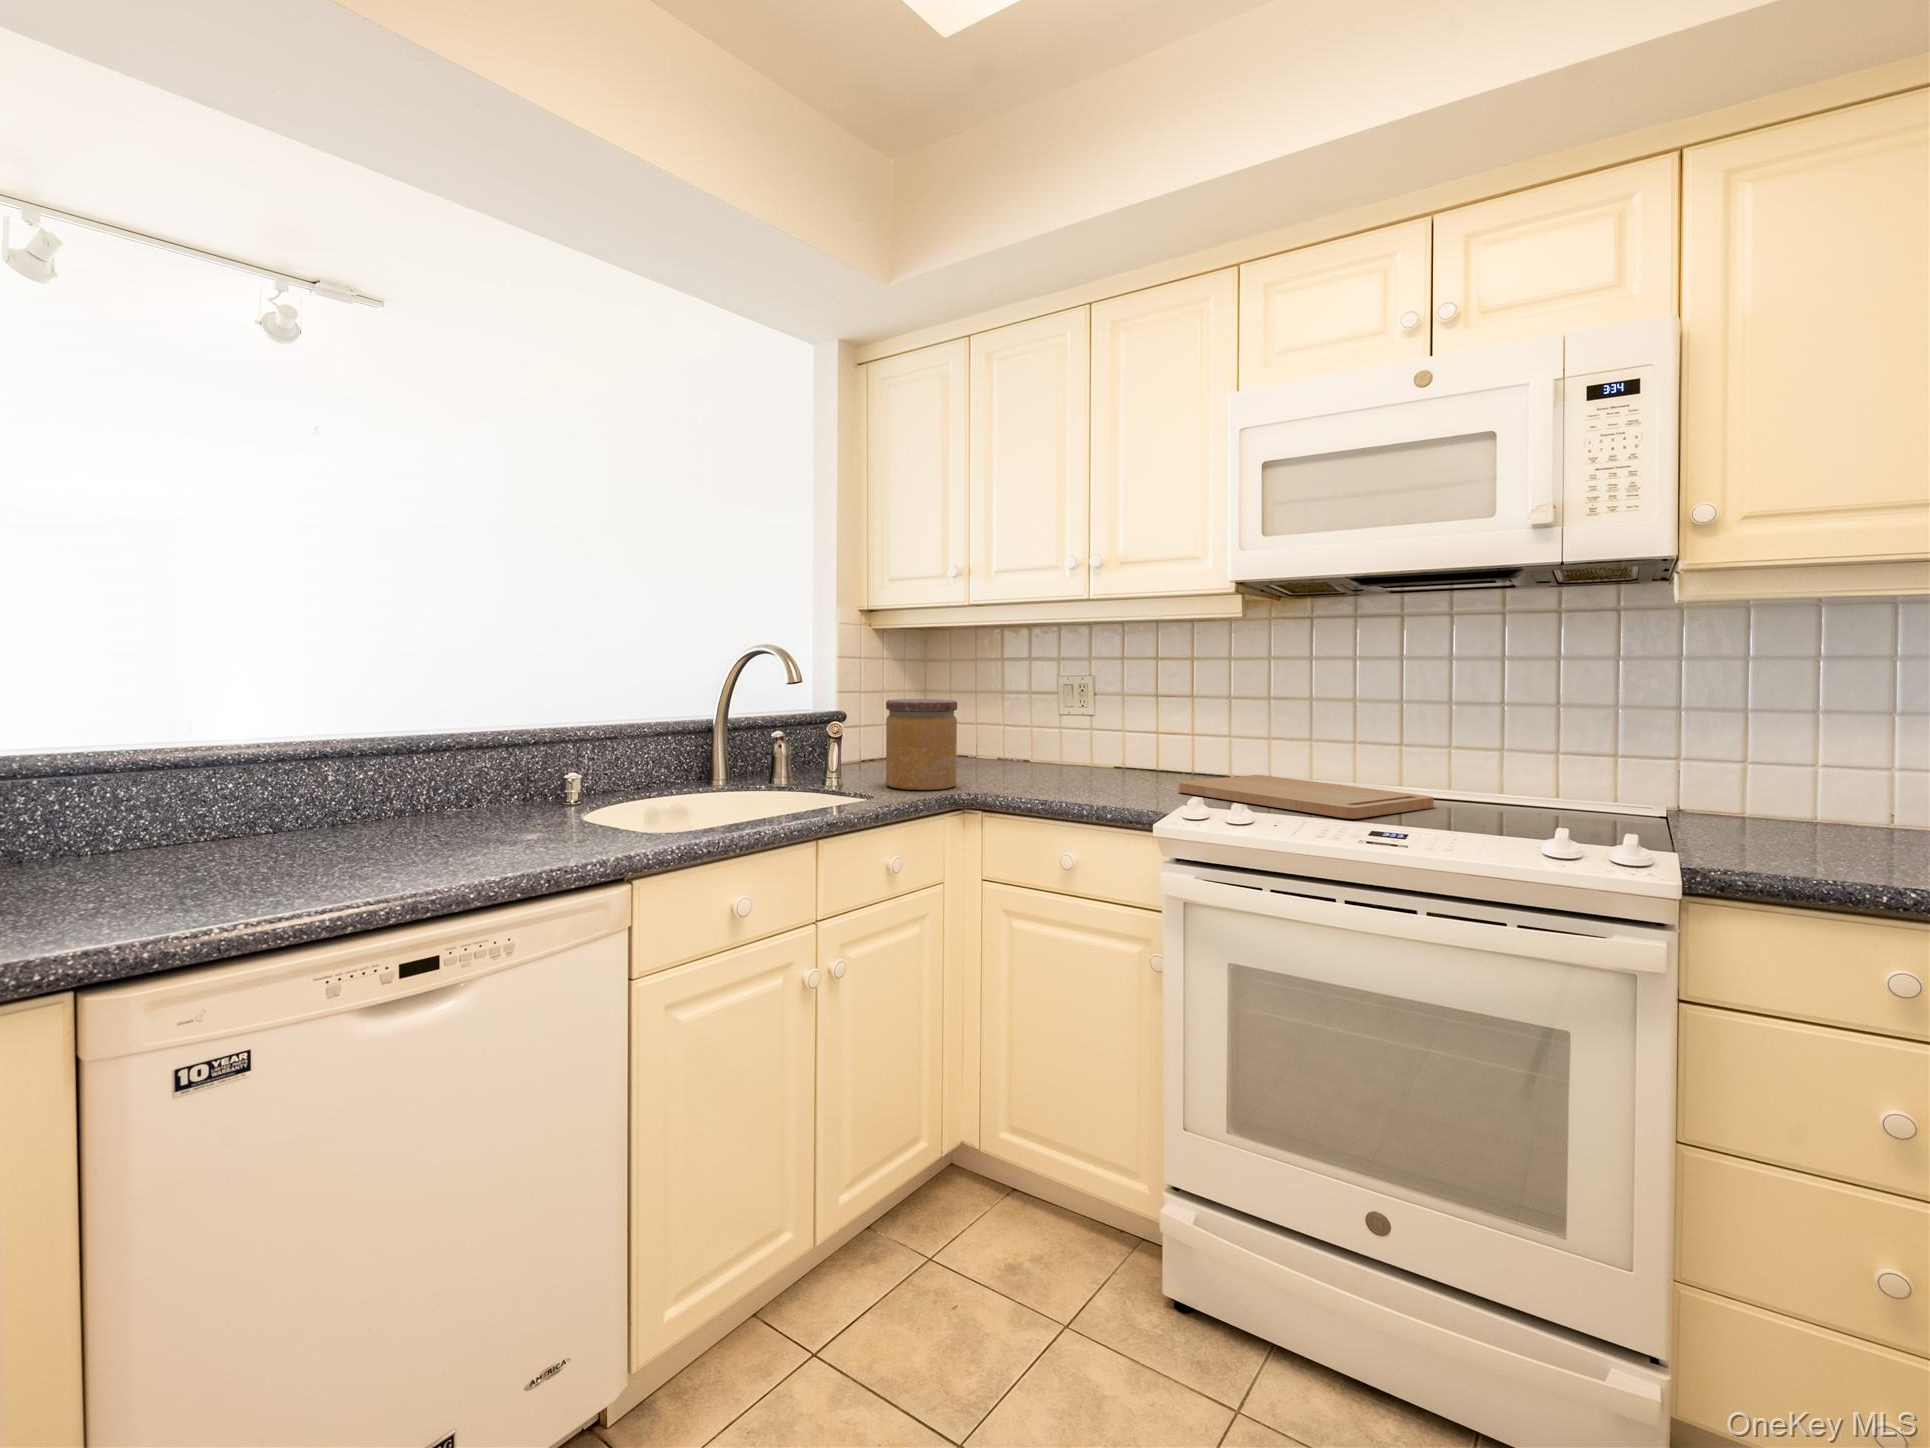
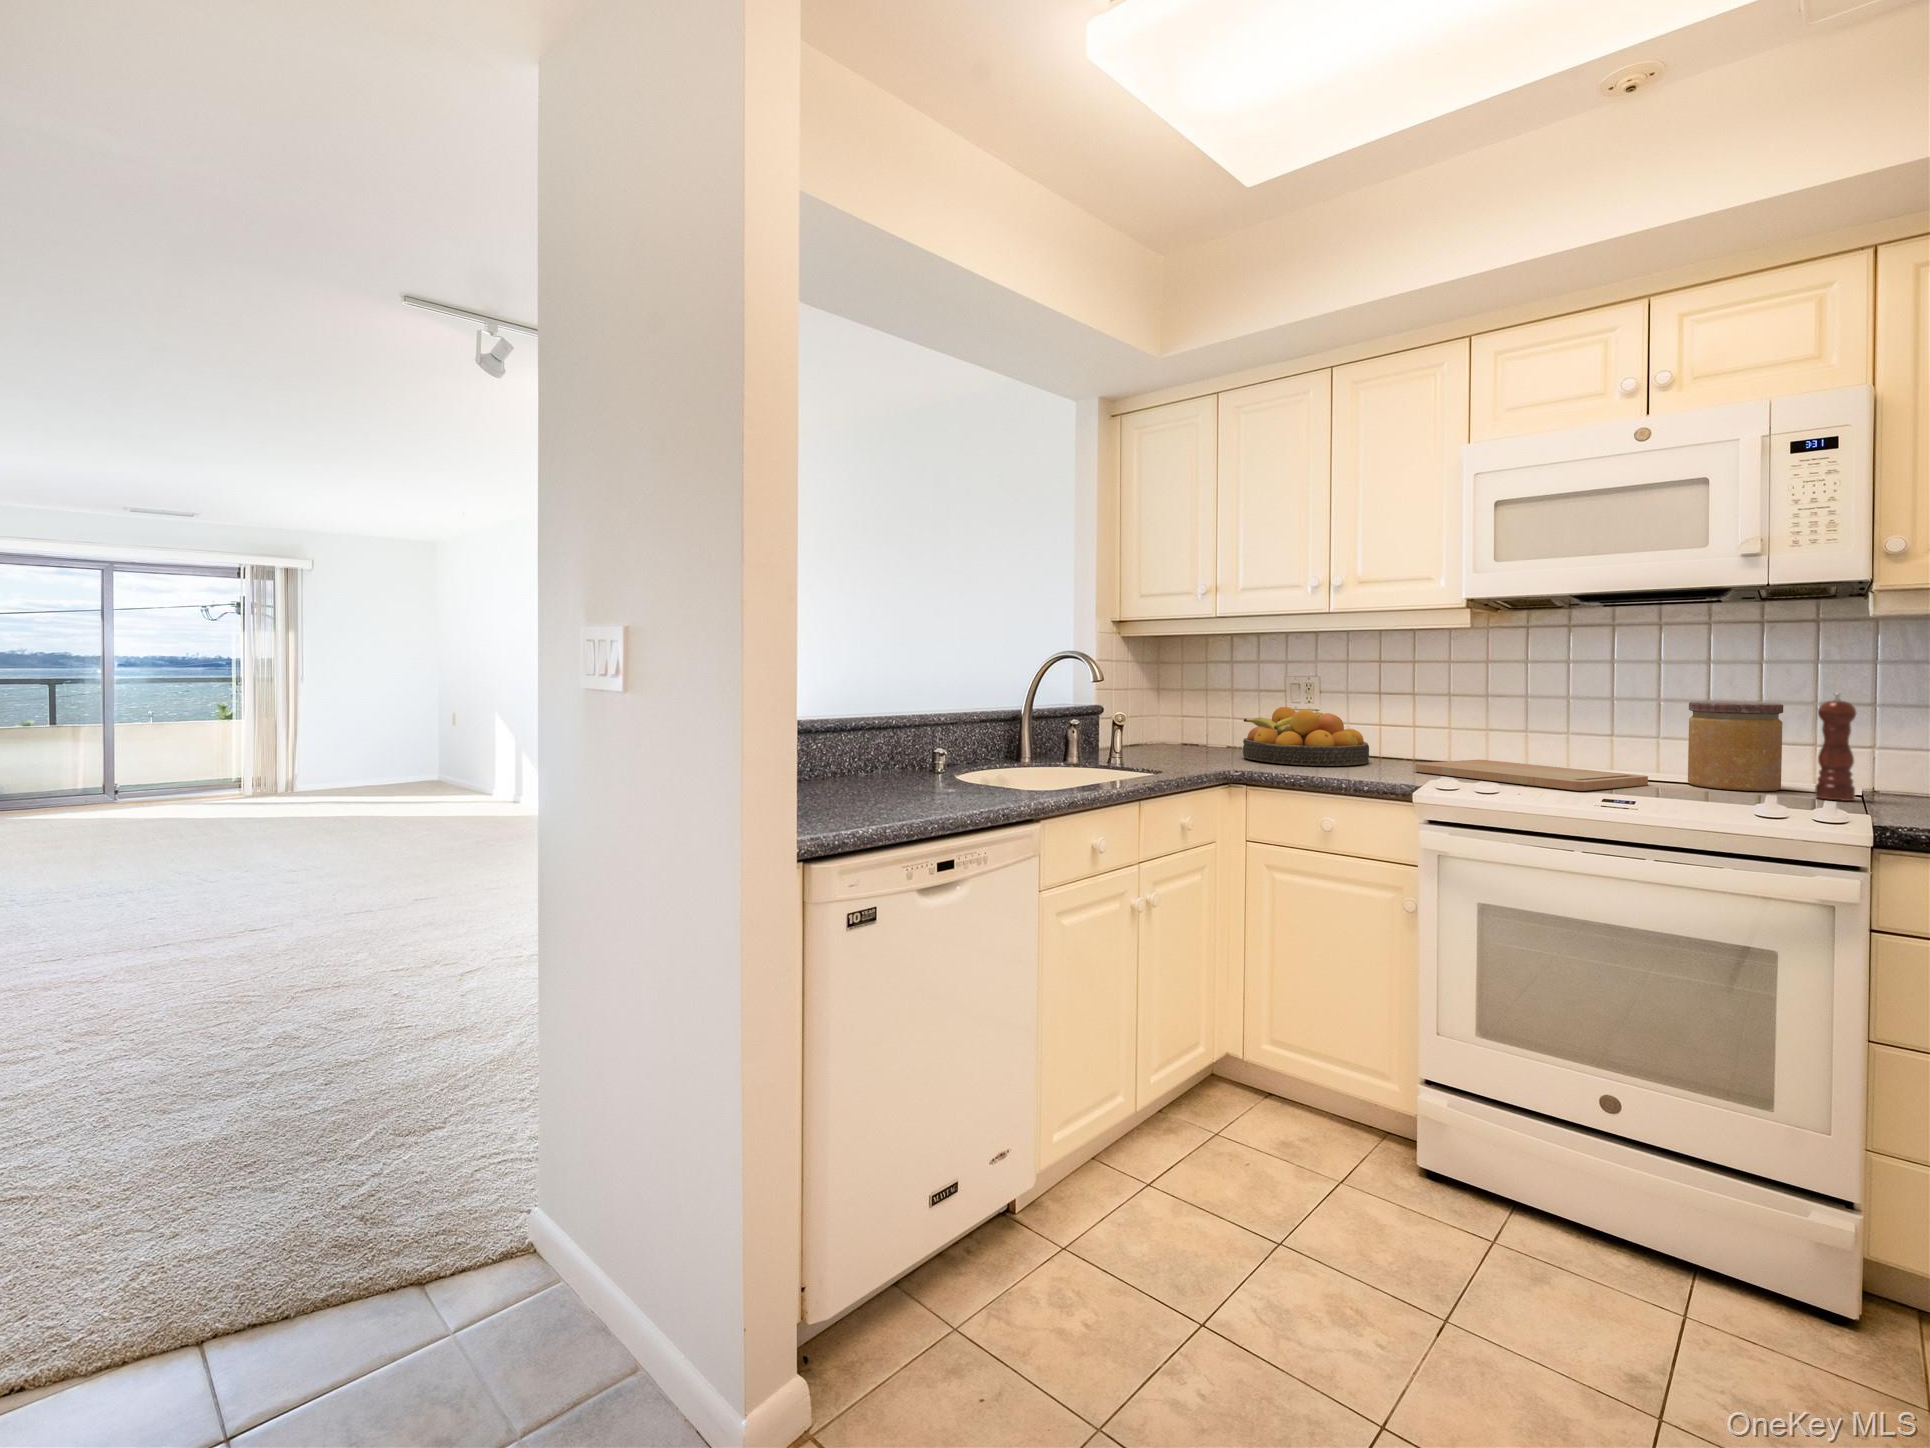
pepper mill: none [1616,696,1661,828] -> present [1815,693,1856,801]
jar: present [886,699,957,790] -> present [1688,701,1783,791]
fruit bowl: none [995,713,1137,785] -> present [1243,707,1369,766]

